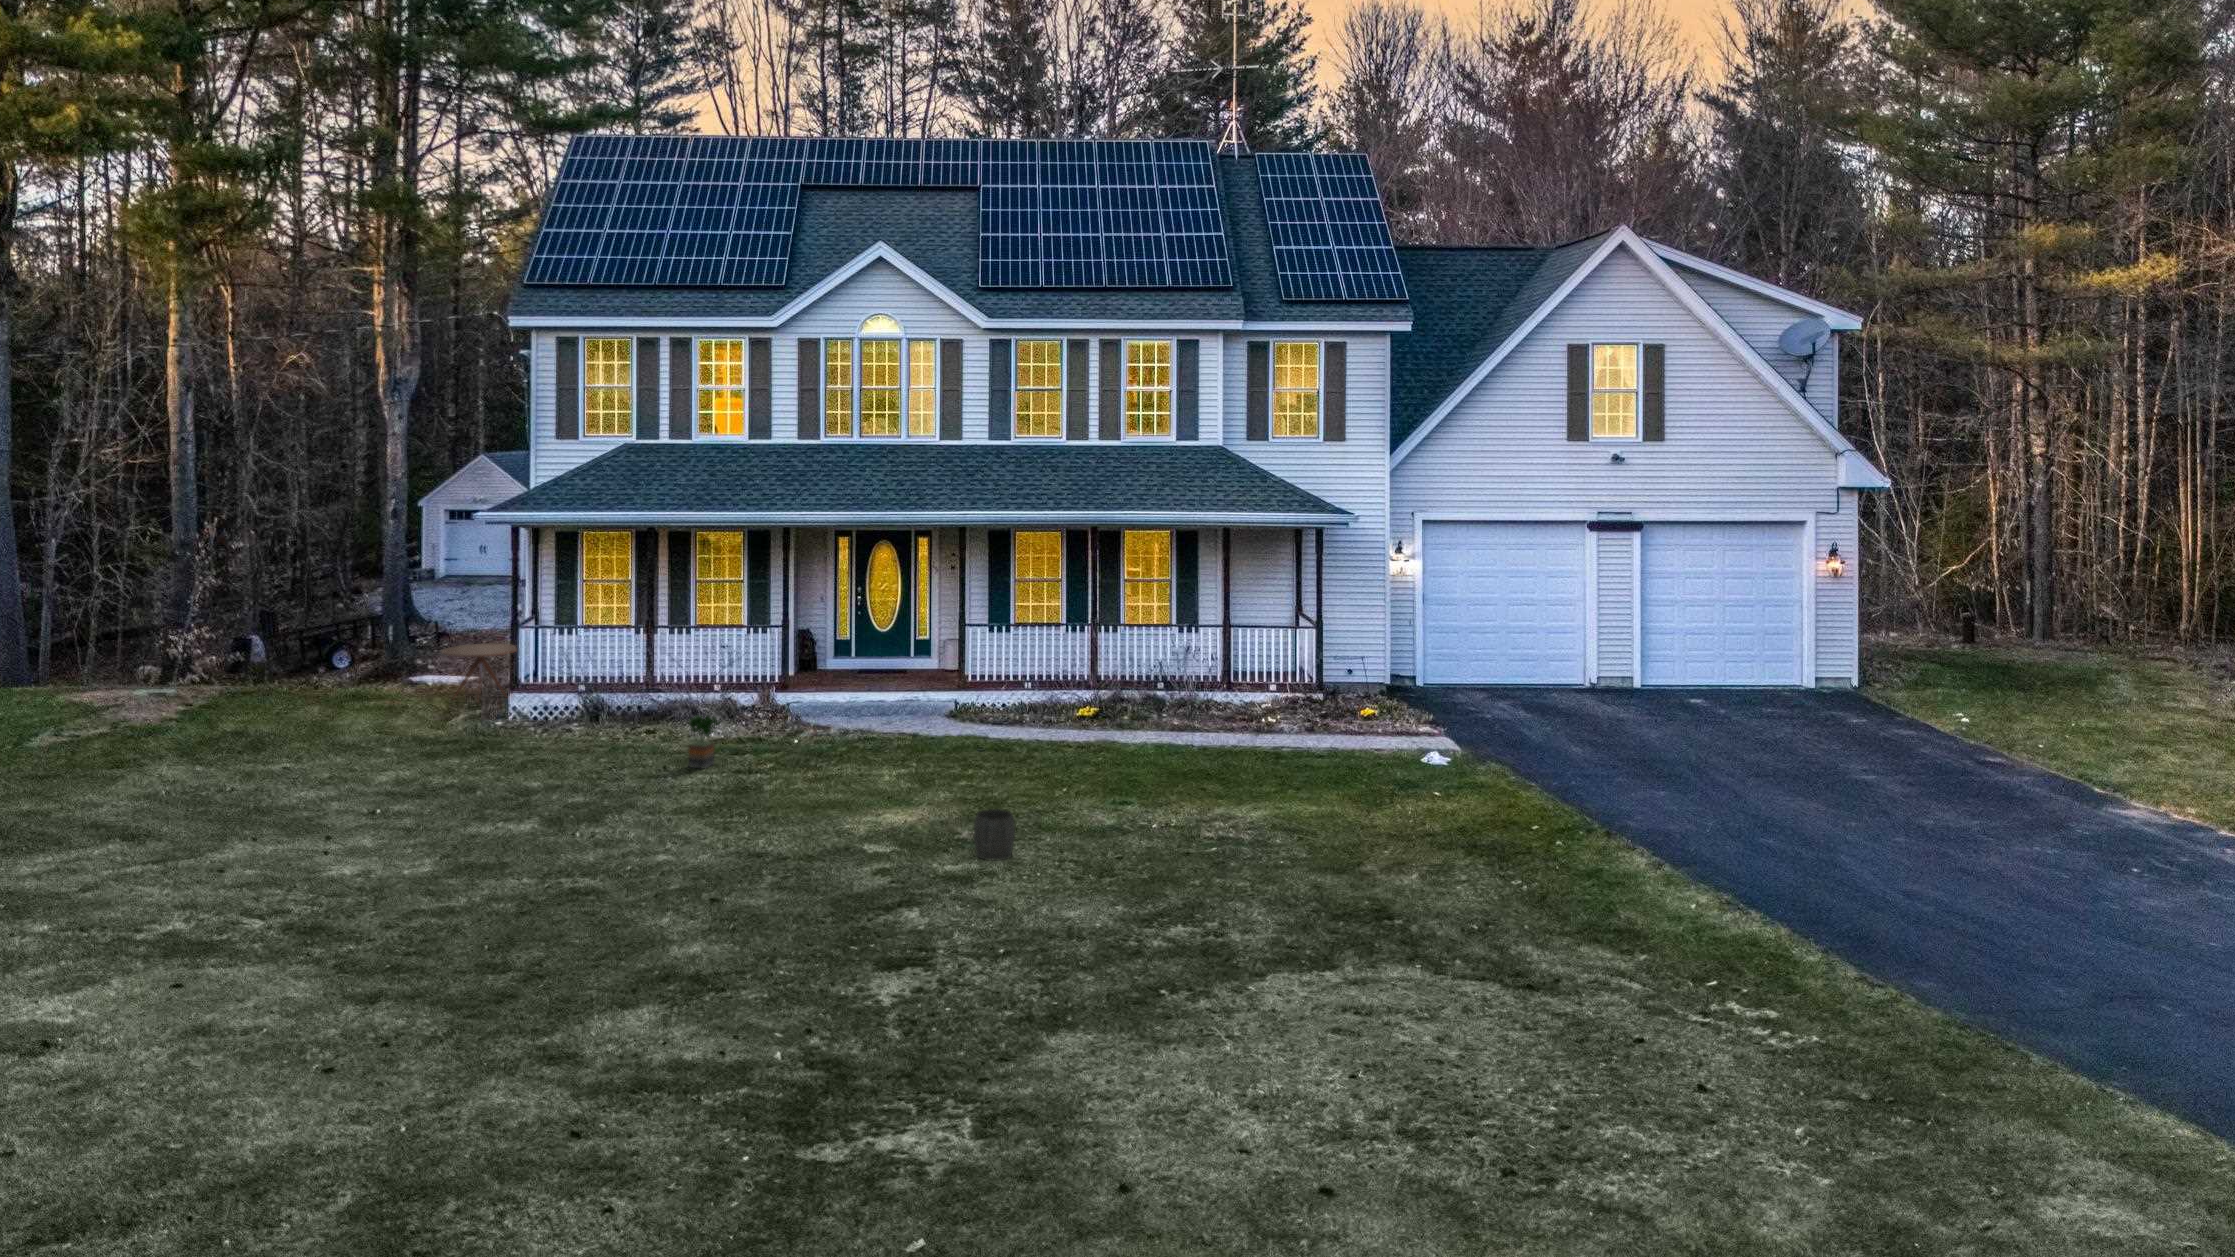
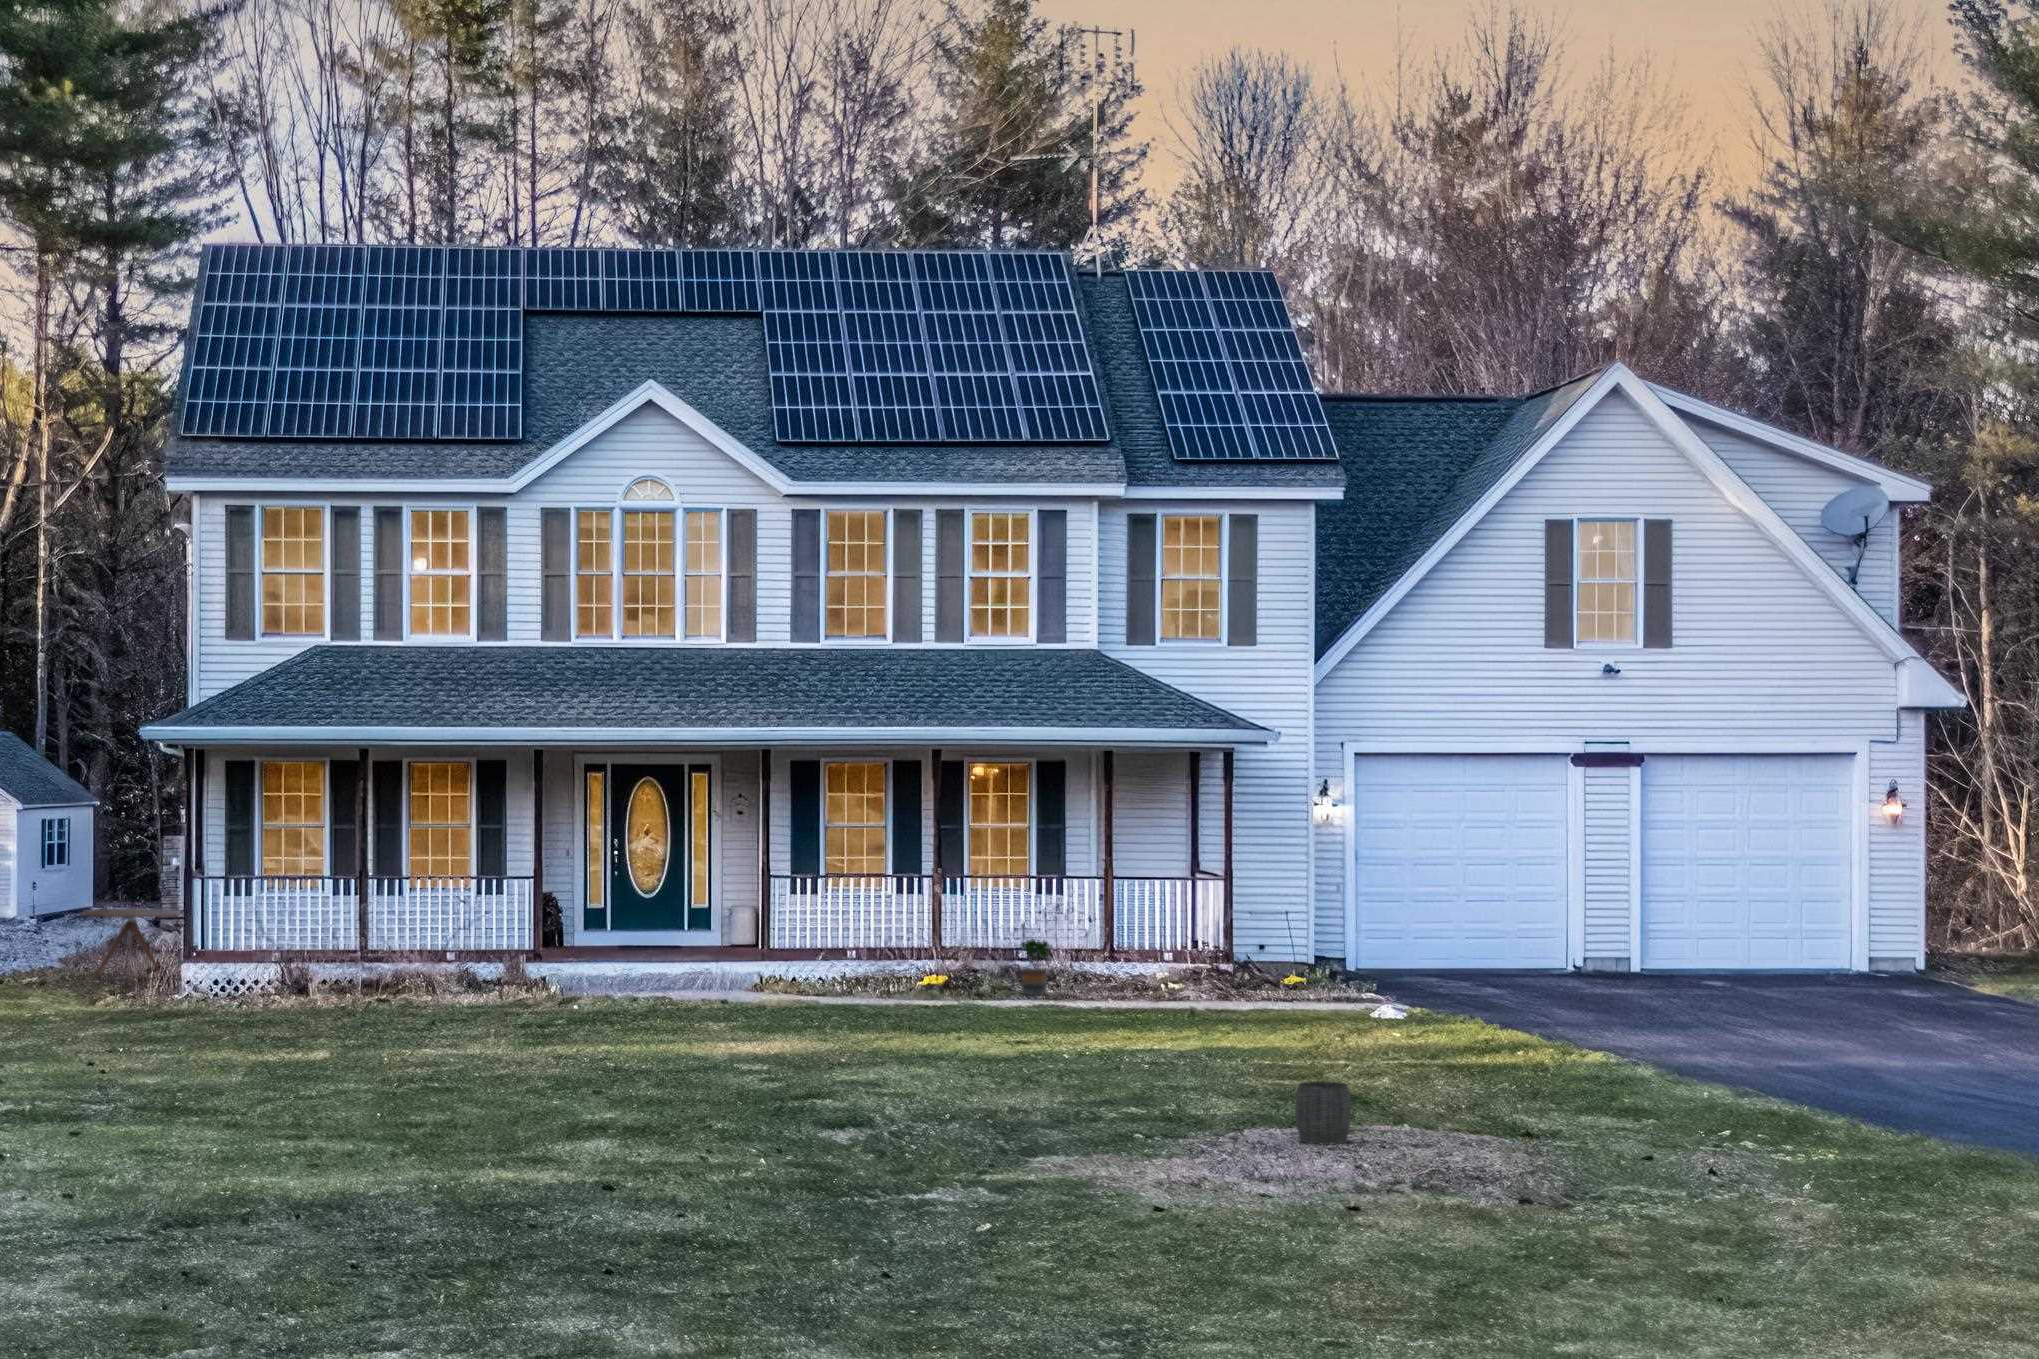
potted tree: present [688,716,720,768] -> present [1019,939,1052,995]
woven basket: present [974,809,1015,861] -> present [1295,1081,1351,1144]

